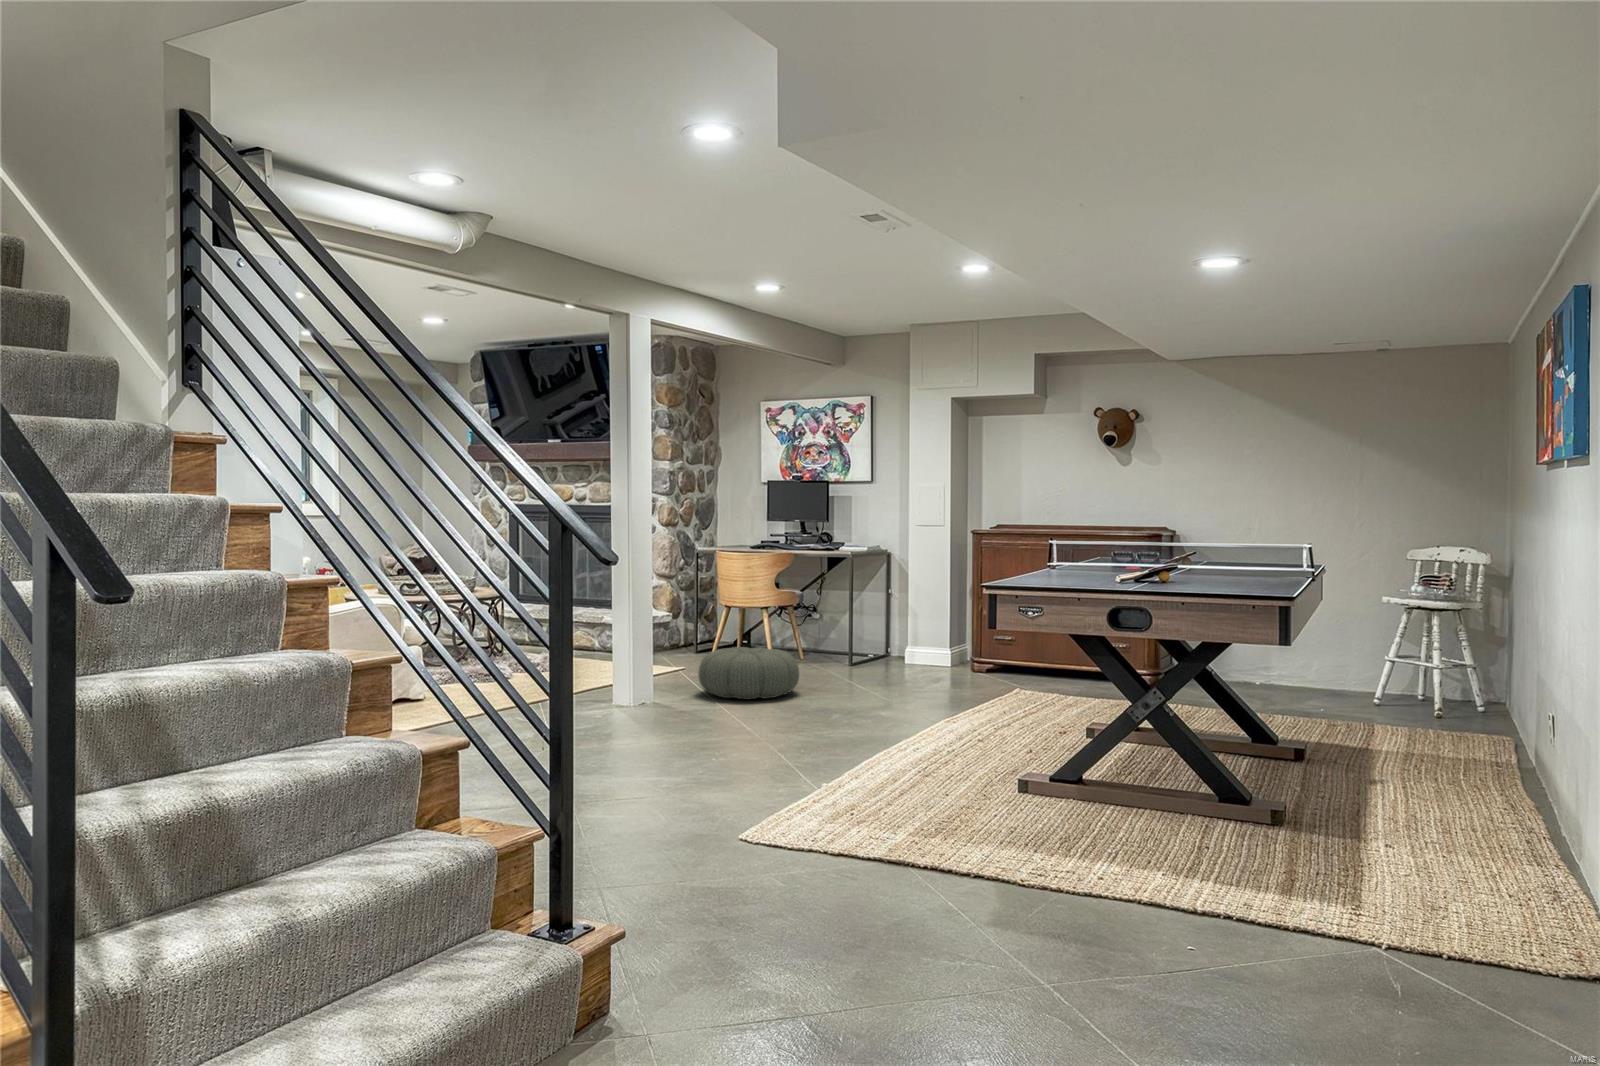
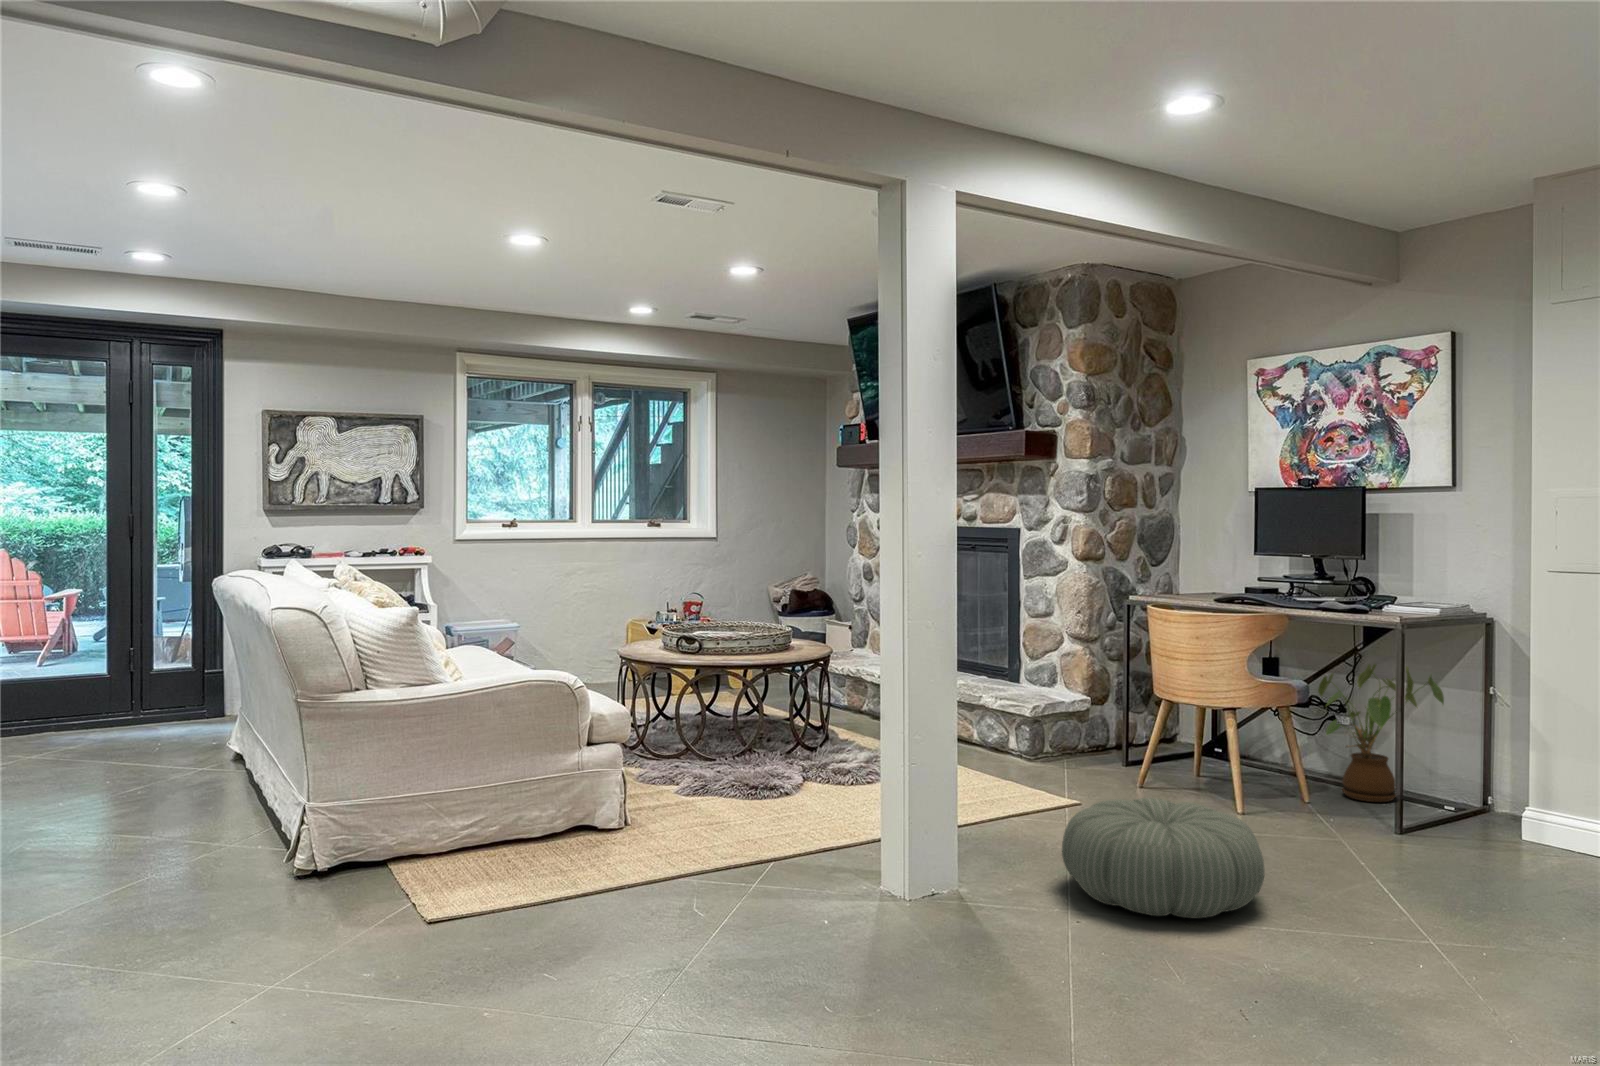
house plant: none [805,581,868,657] -> present [1318,664,1444,802]

